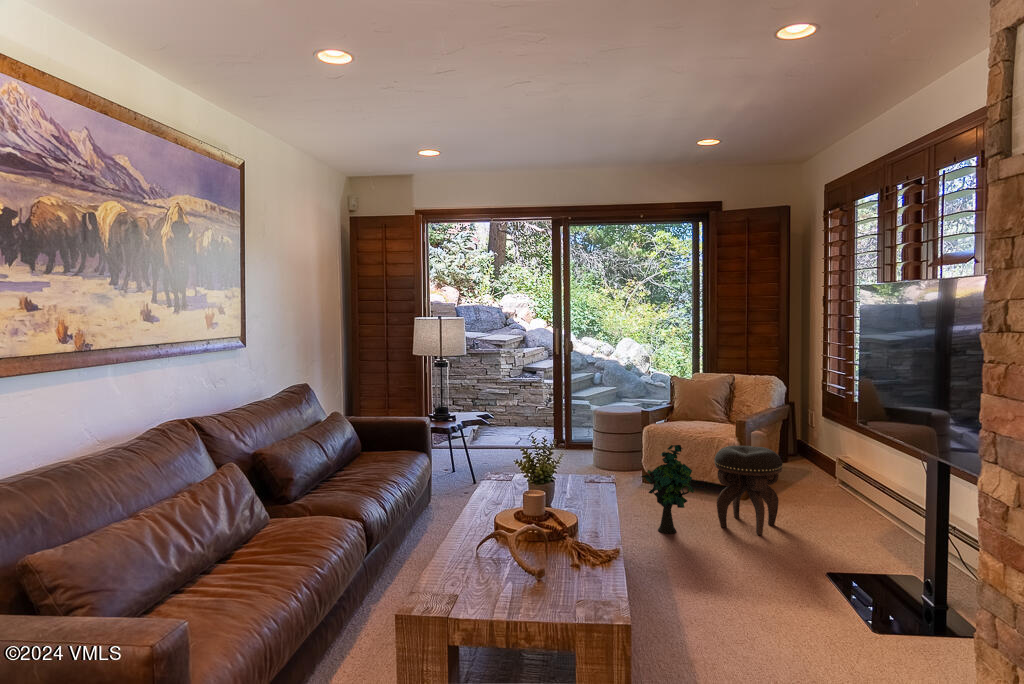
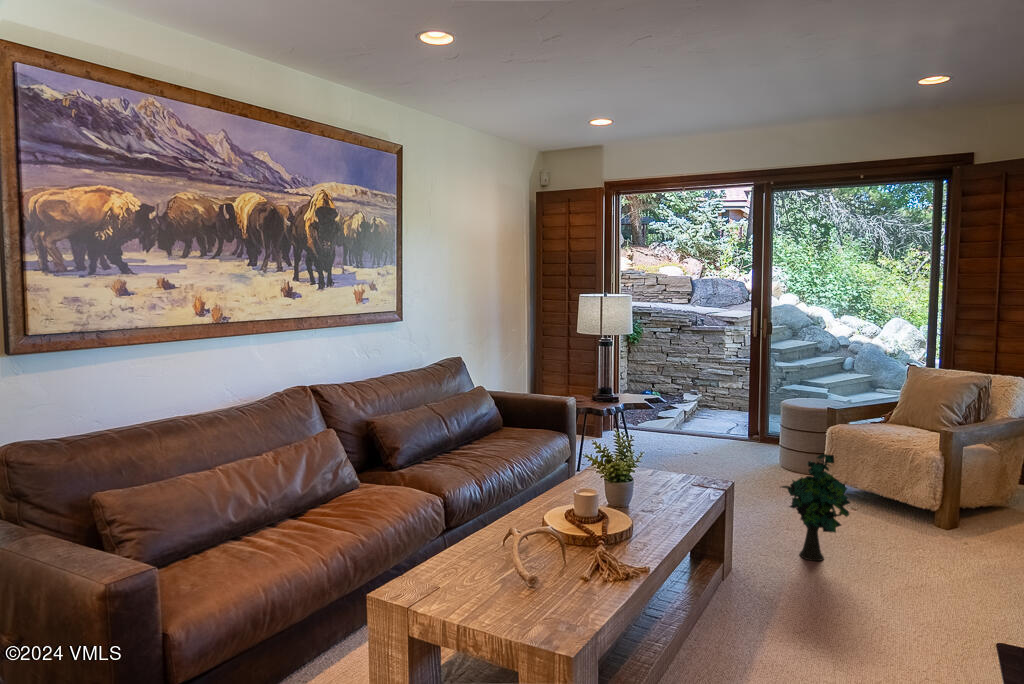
footstool: present [714,446,783,535] -> none [886,463,992,587]

